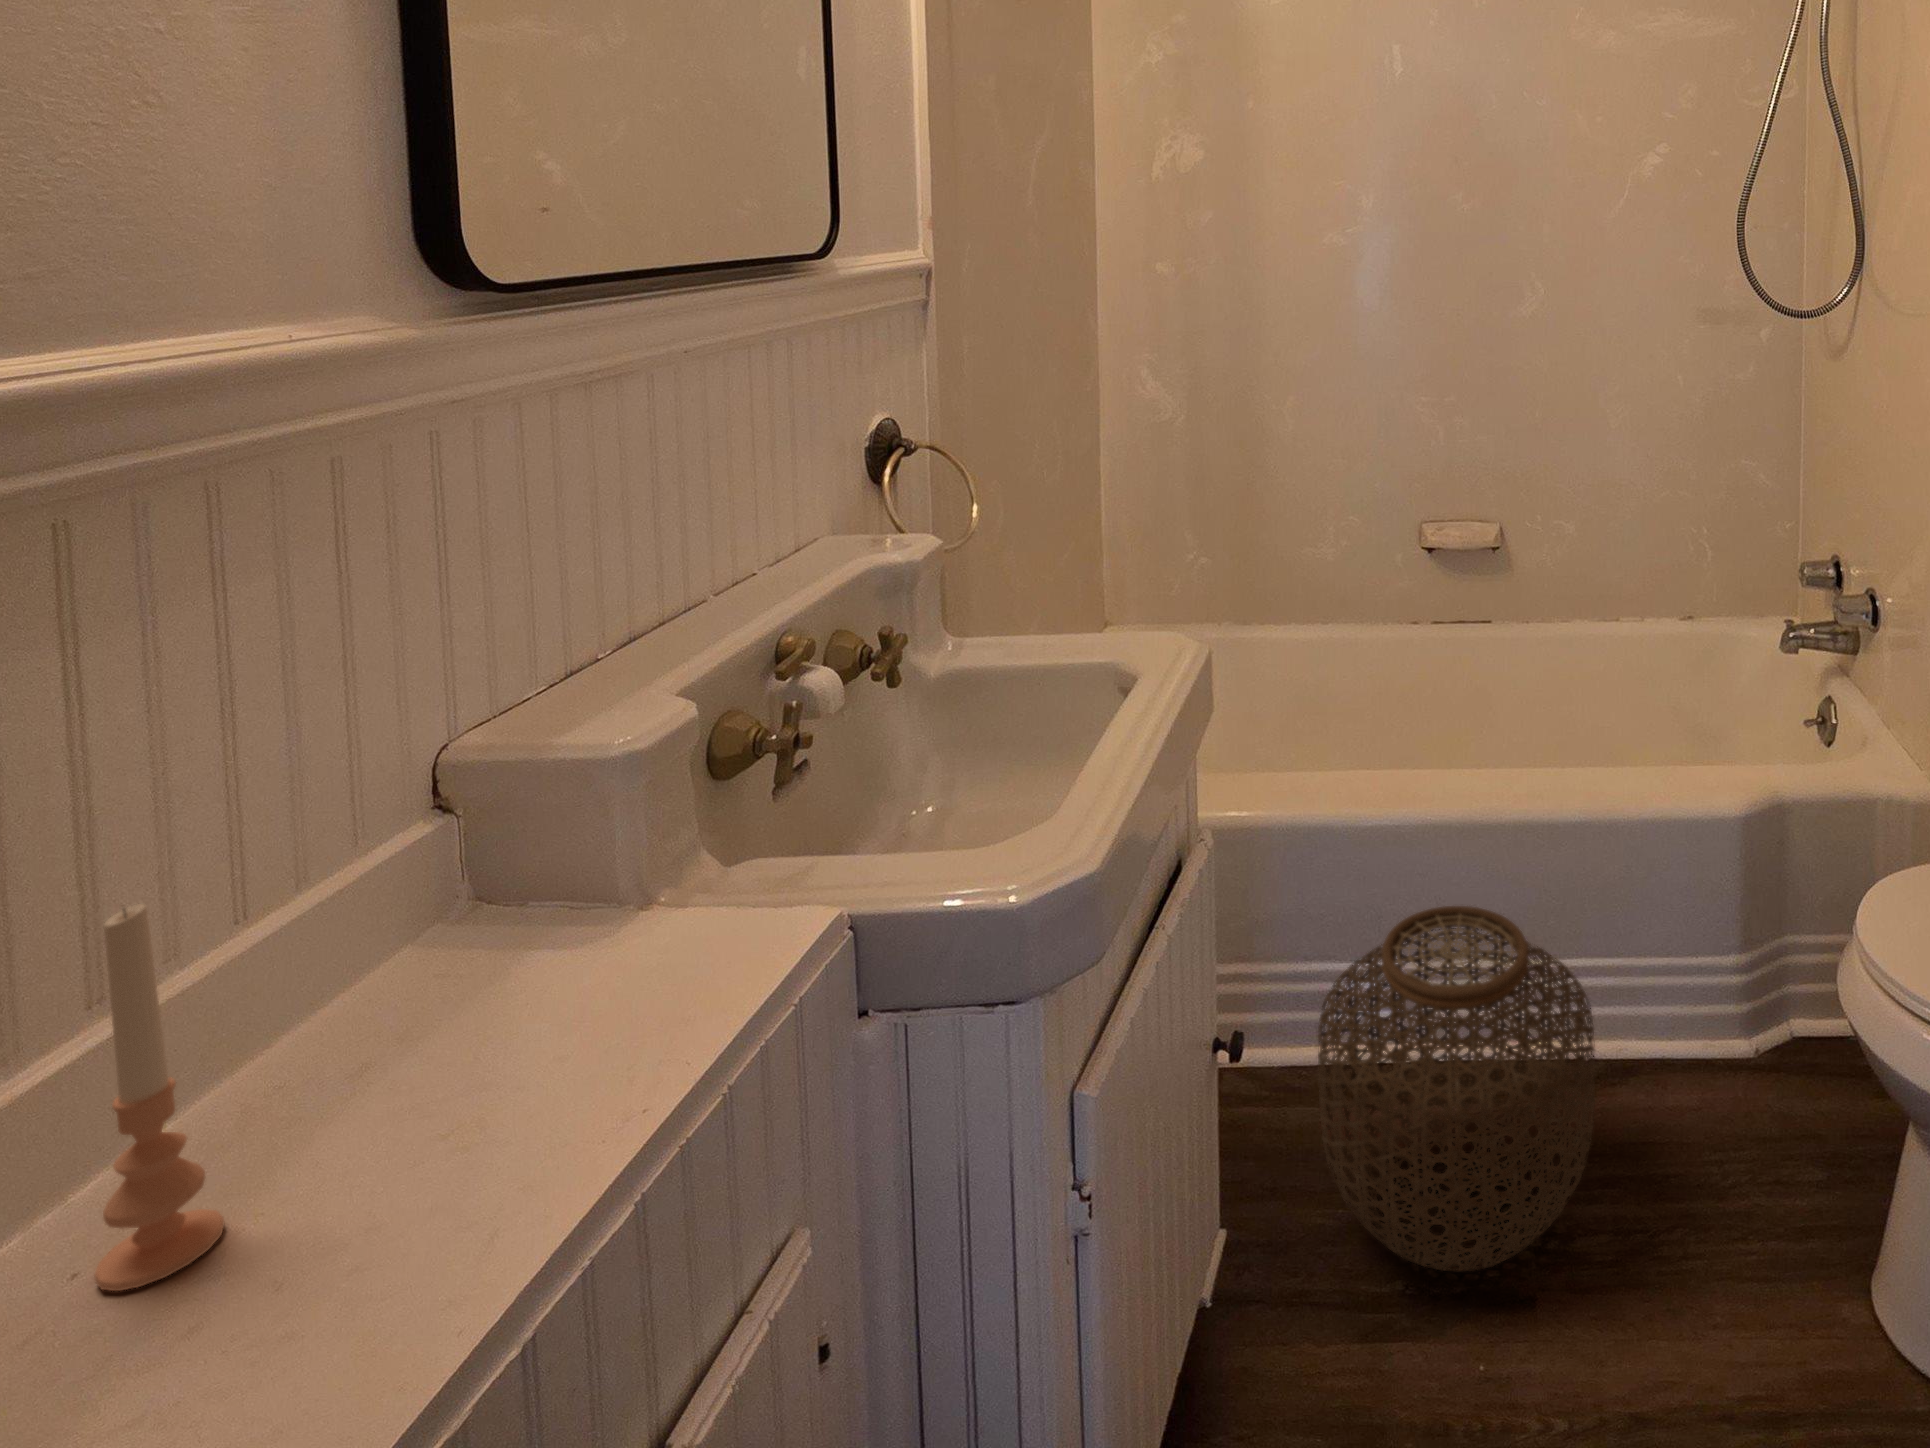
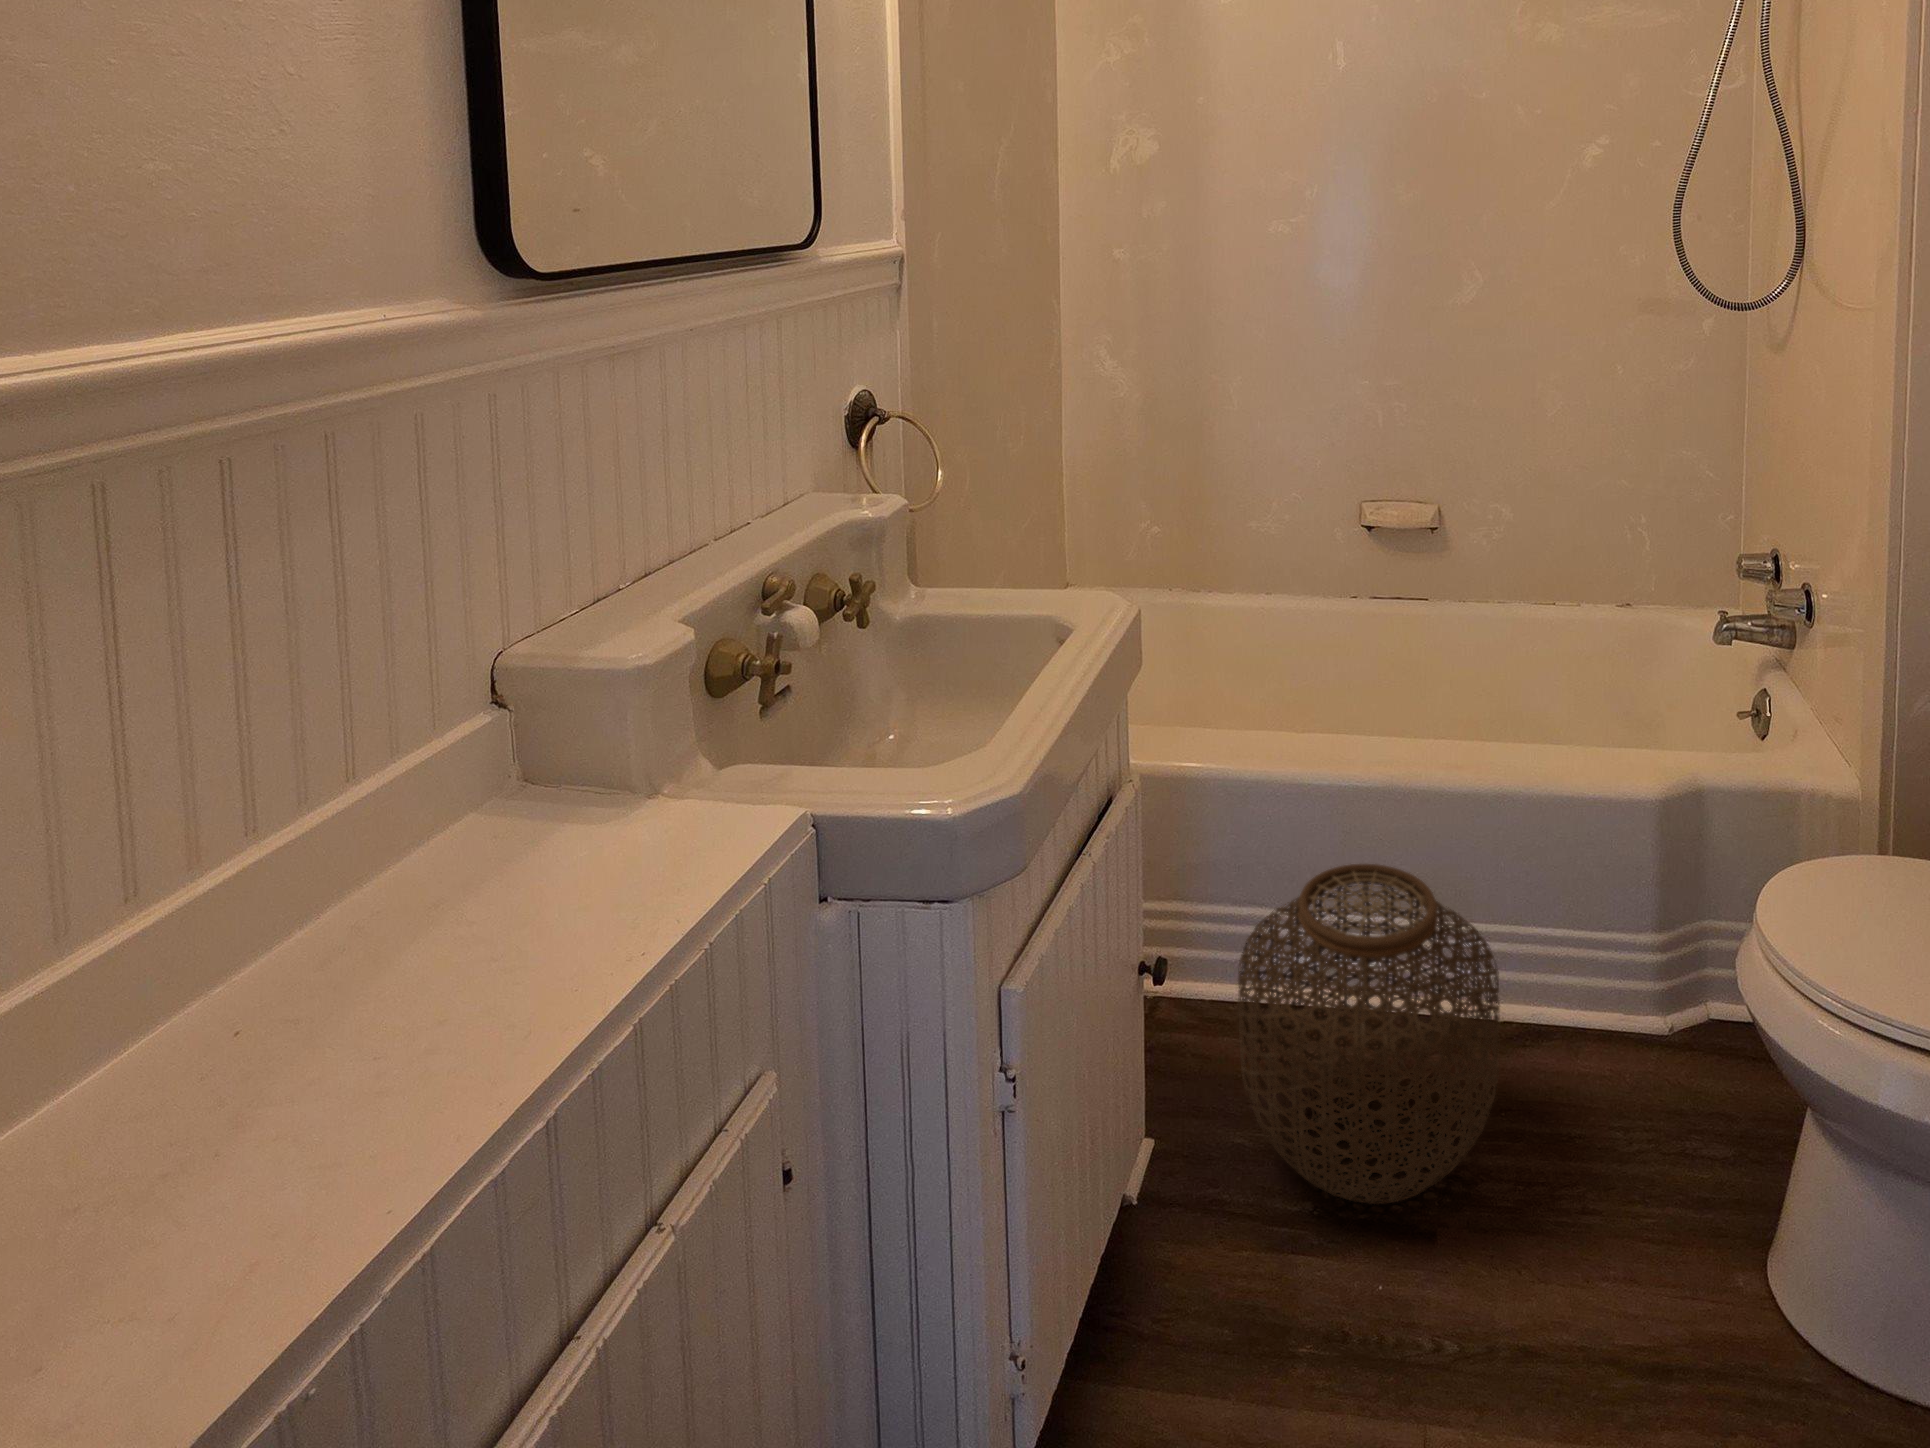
candle: present [94,903,224,1291] -> none [250,753,338,1046]

